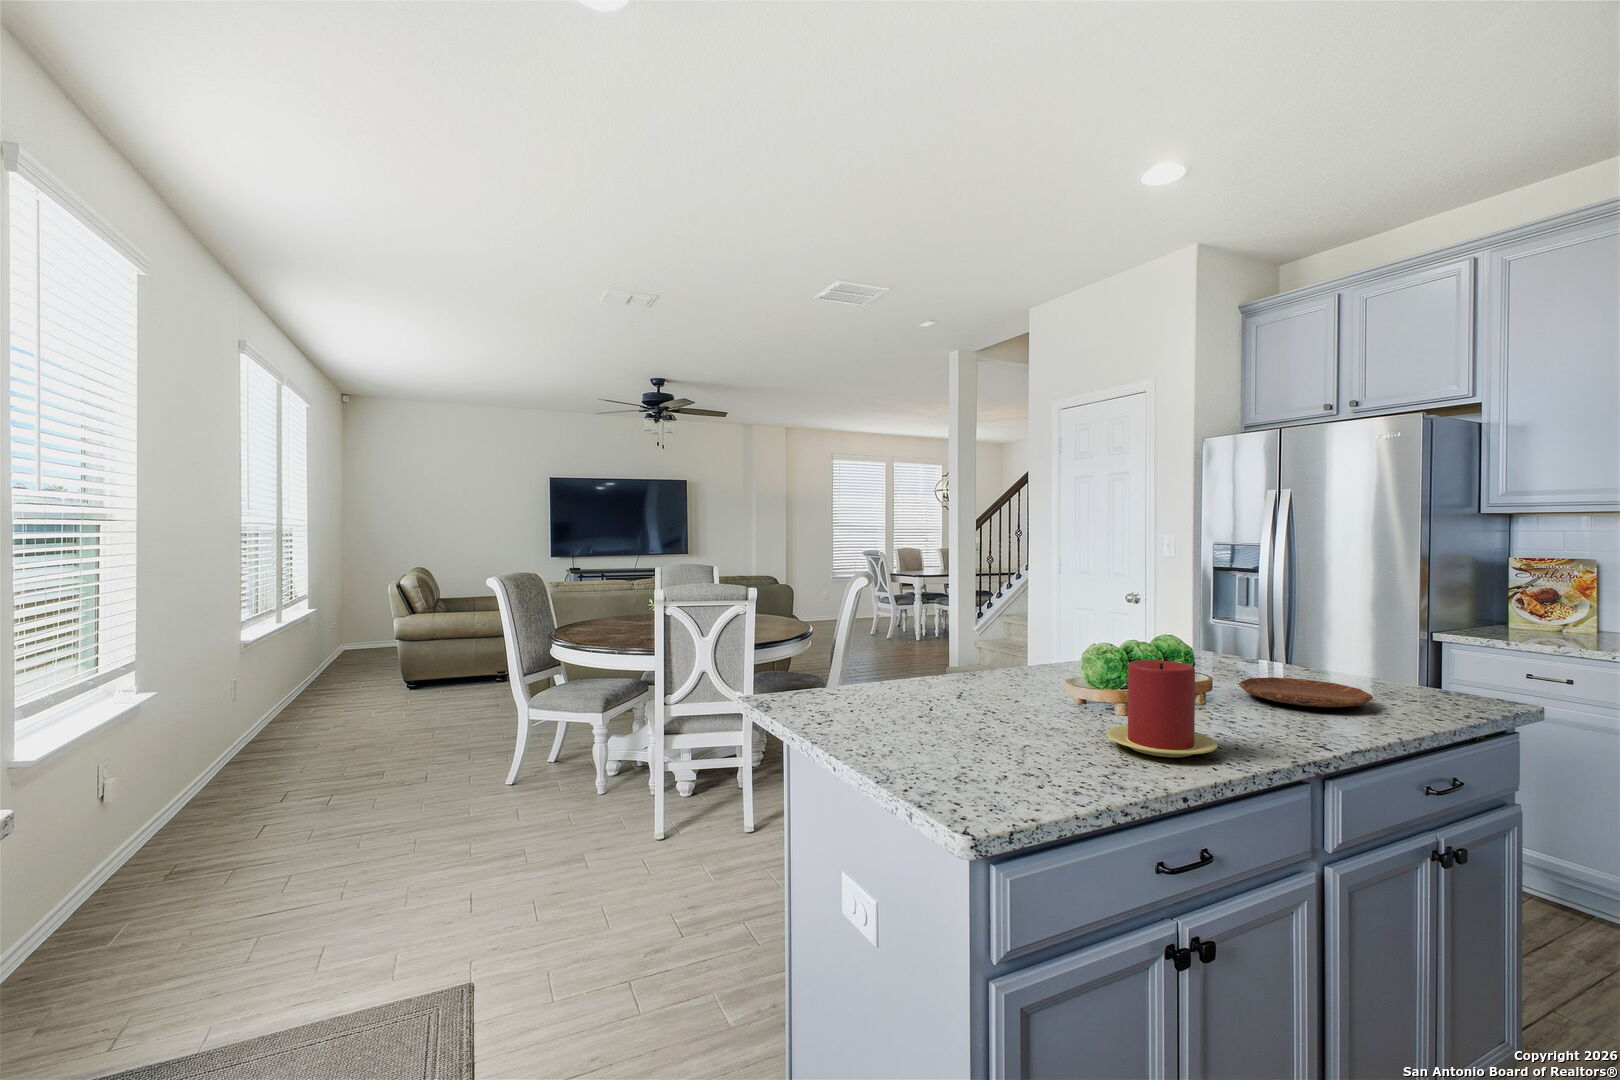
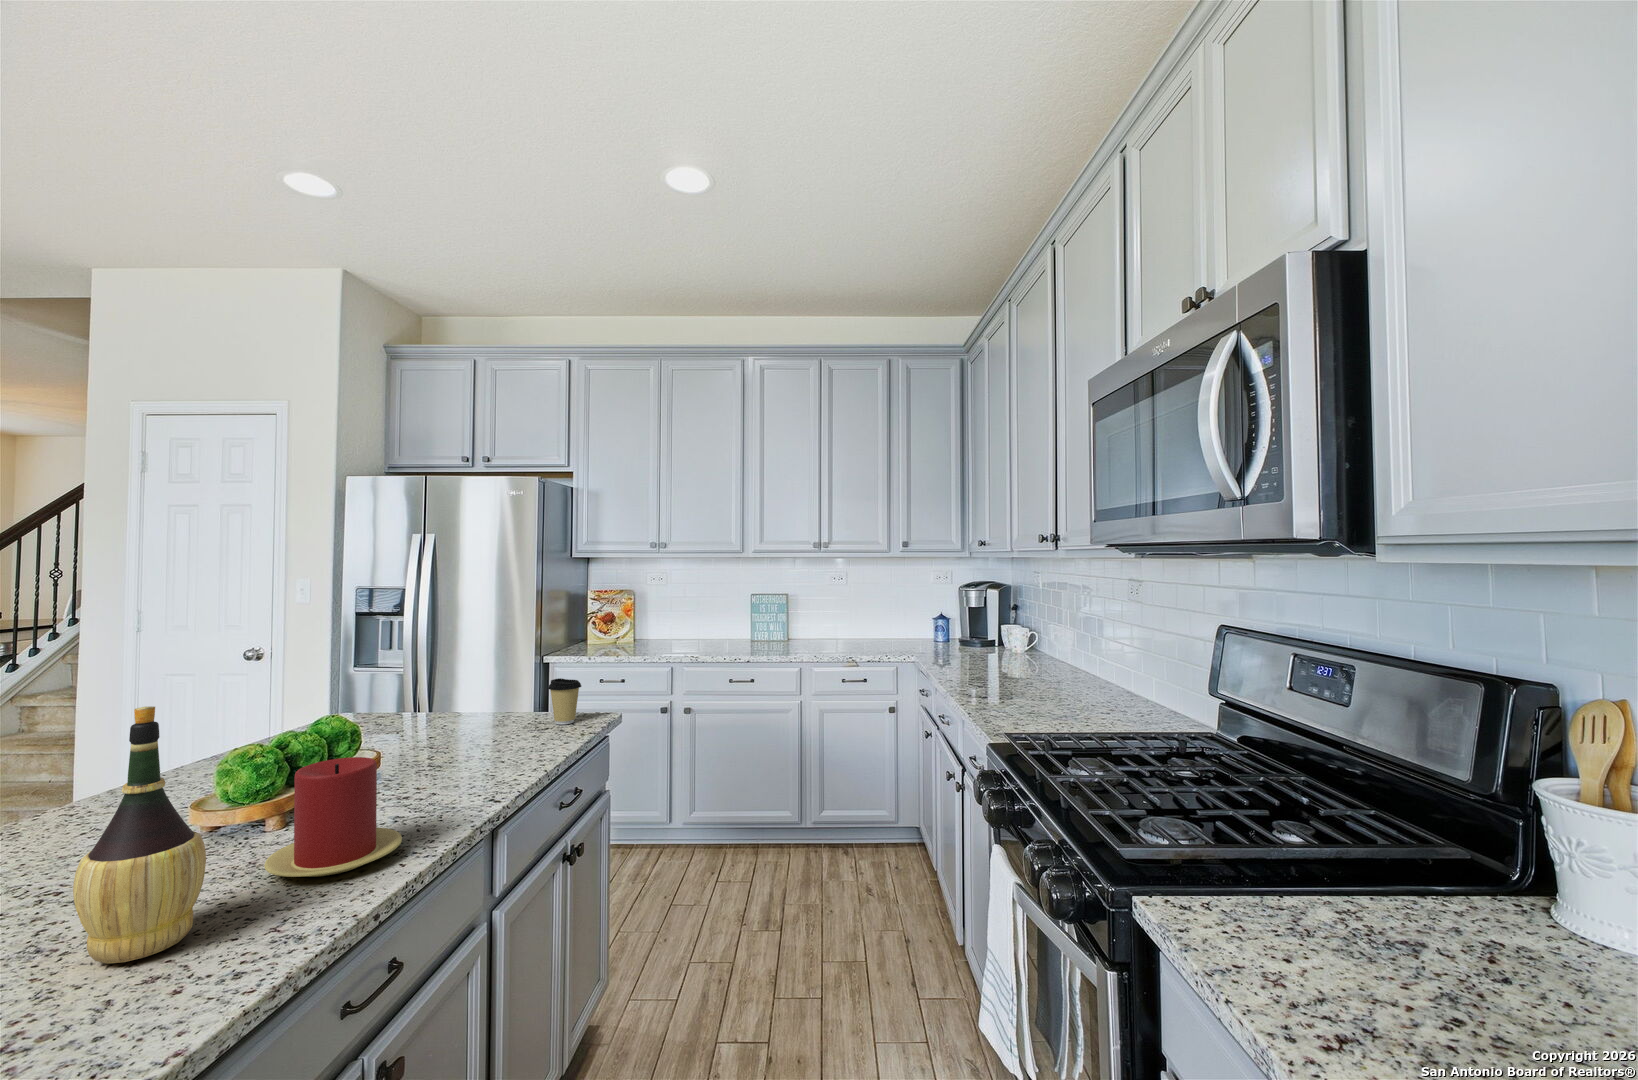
wine bottle: none [992,584,1064,761] -> present [73,706,206,963]
coffee cup: none [1416,644,1467,701] -> present [548,678,581,724]
tray: present [1239,677,1373,707] -> none [405,728,522,761]

